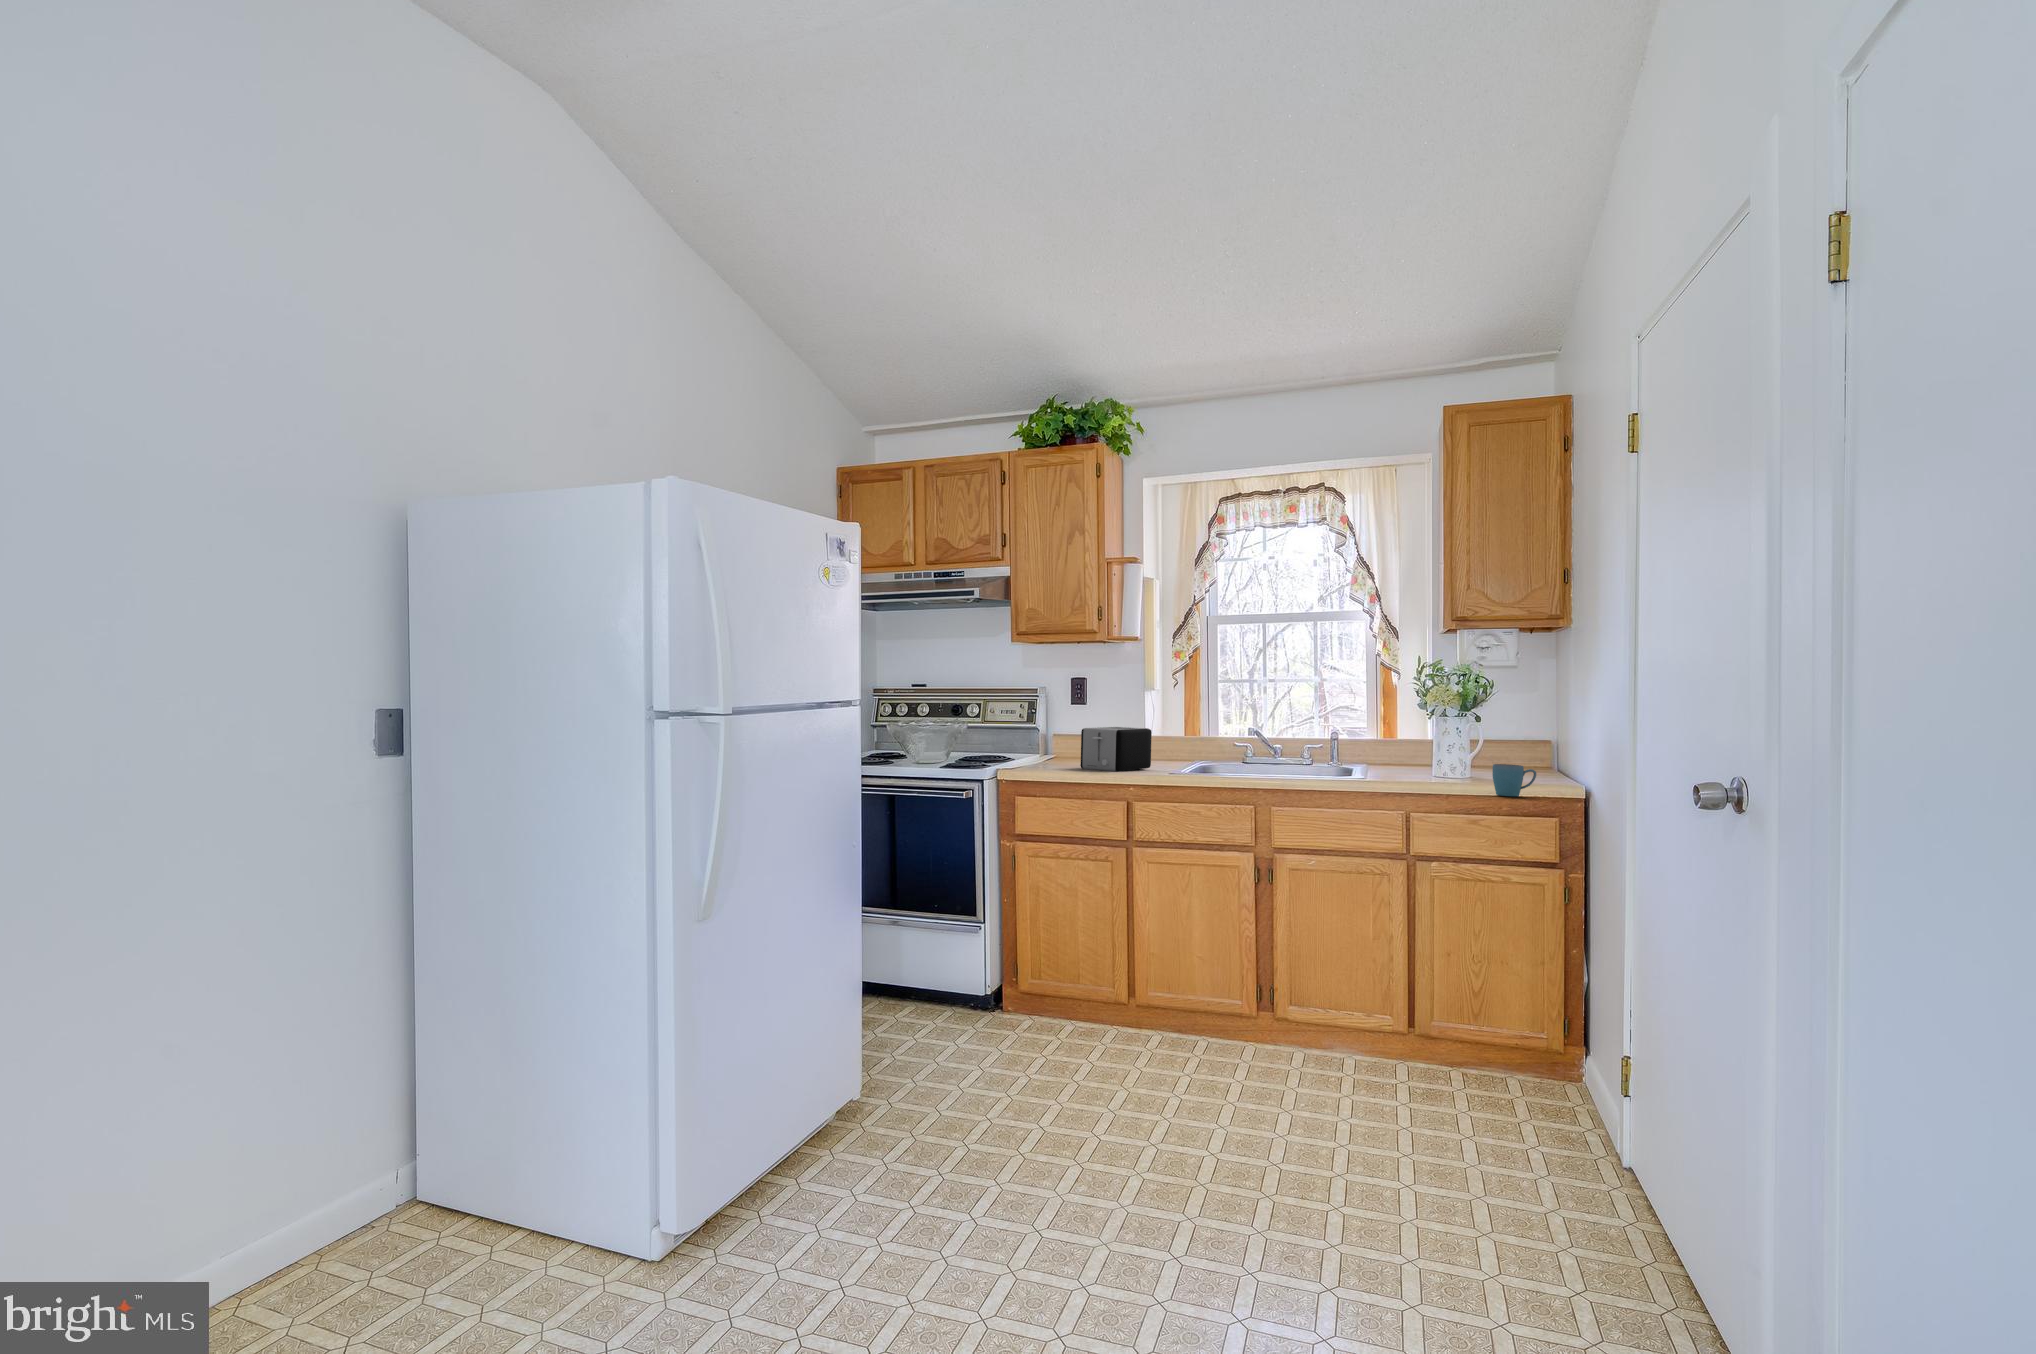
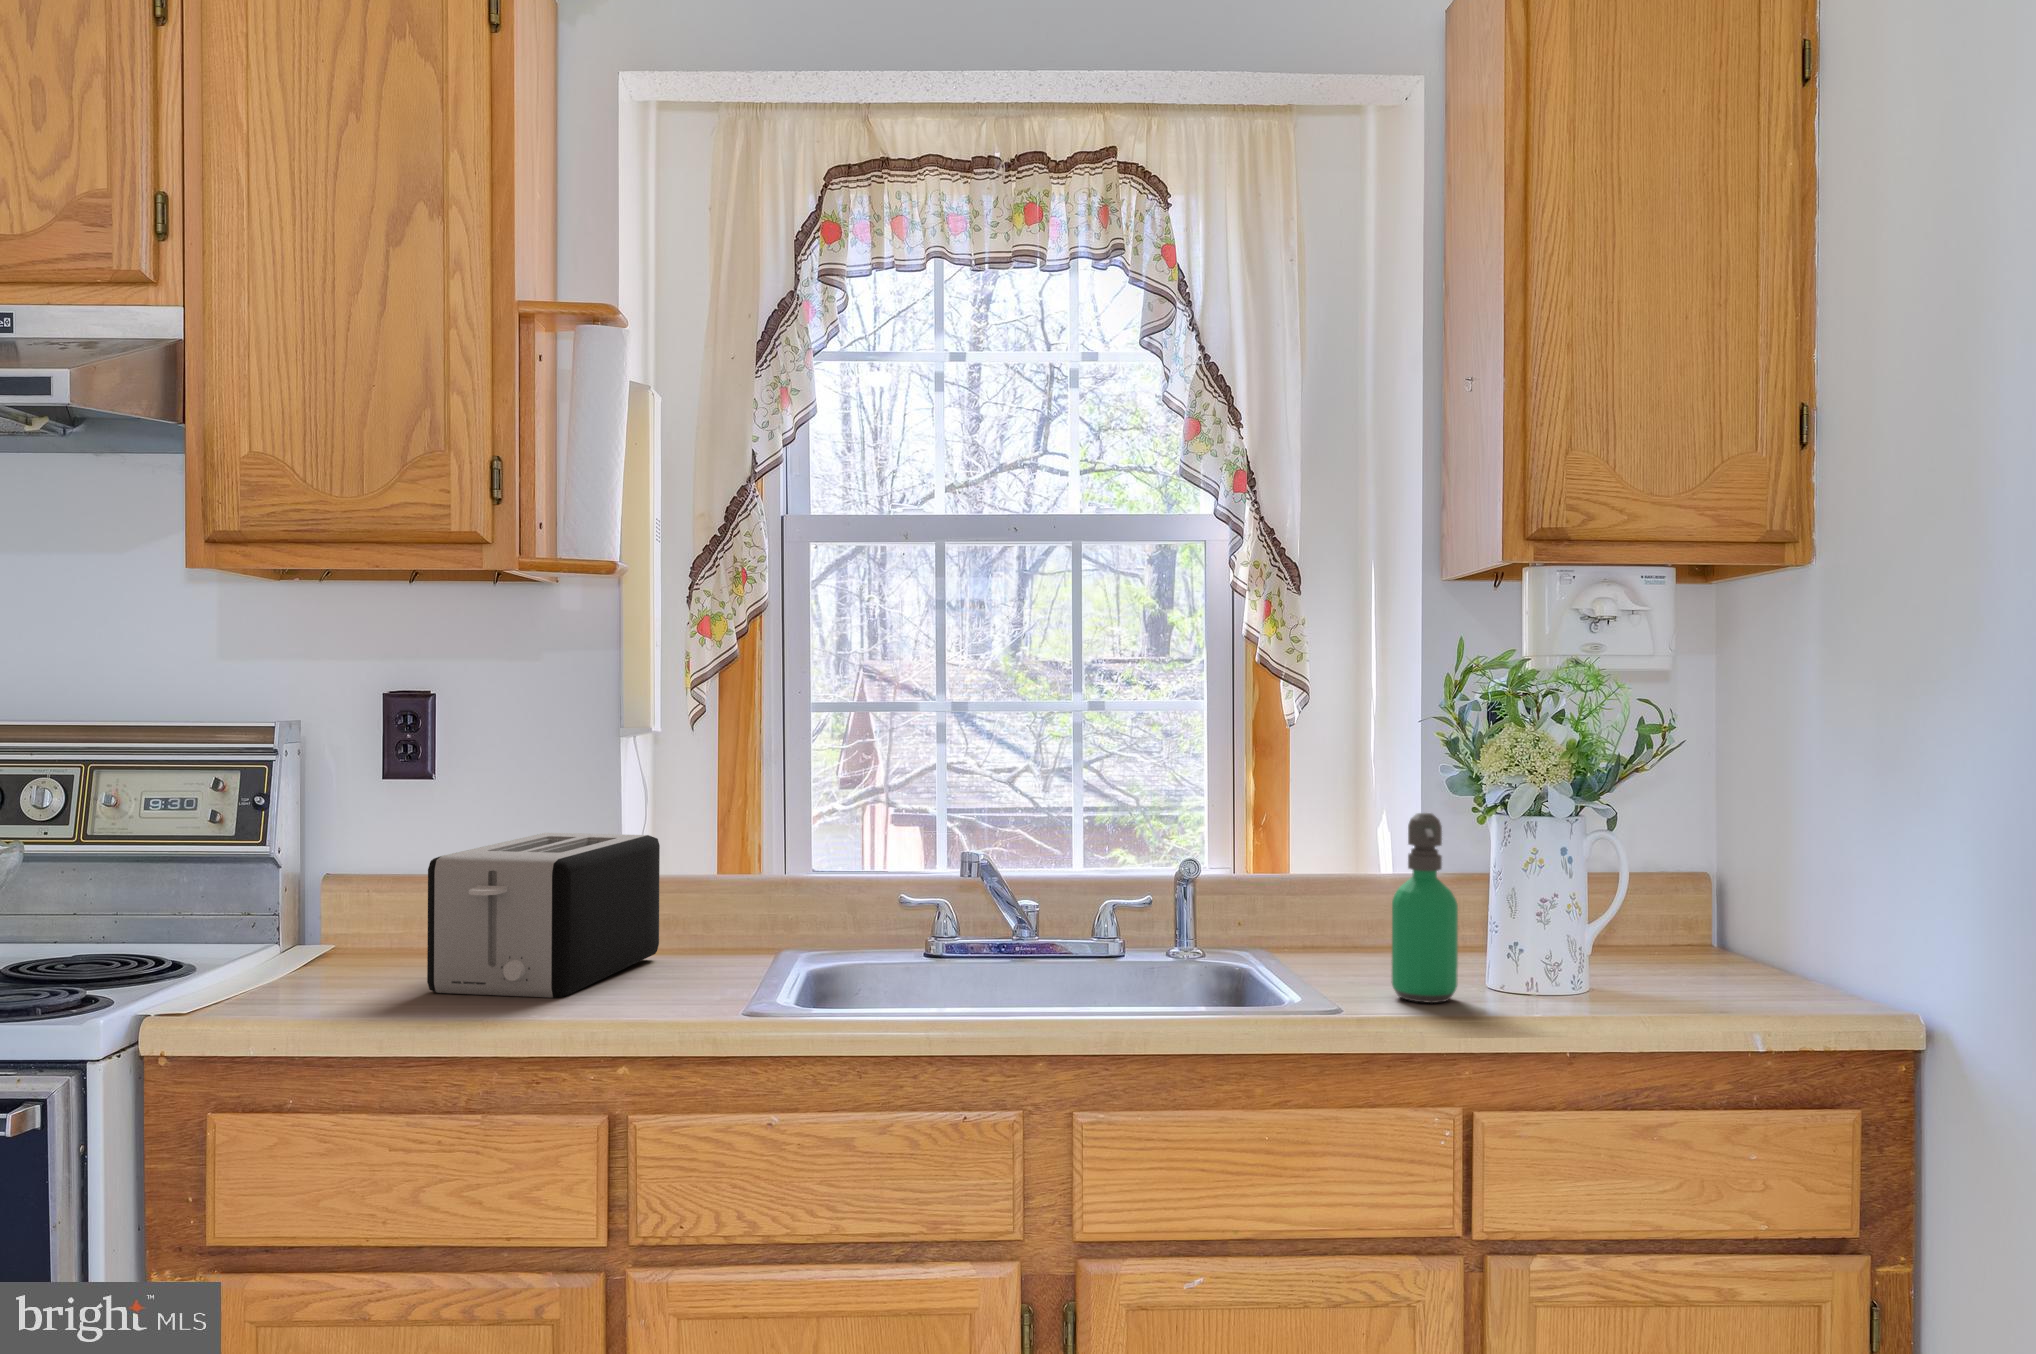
soap dispenser: none [1387,725,1411,790] -> present [1392,813,1458,1003]
mug: present [1493,764,1536,796] -> none [1651,905,1761,1000]

